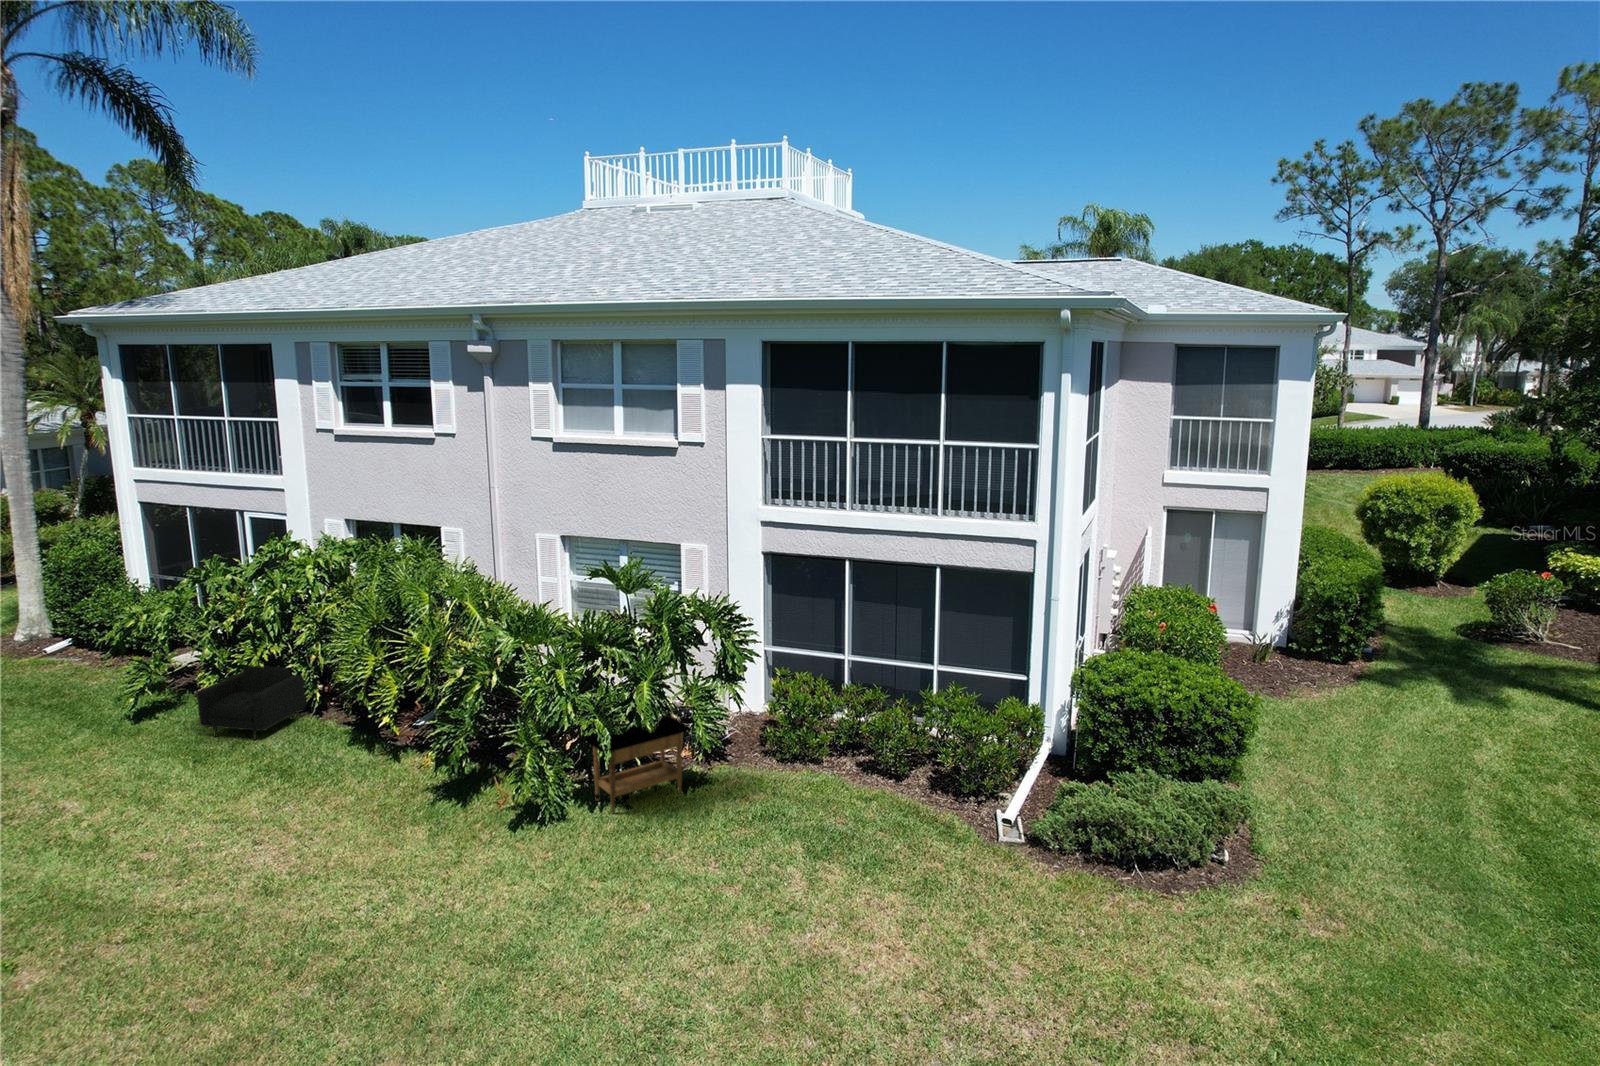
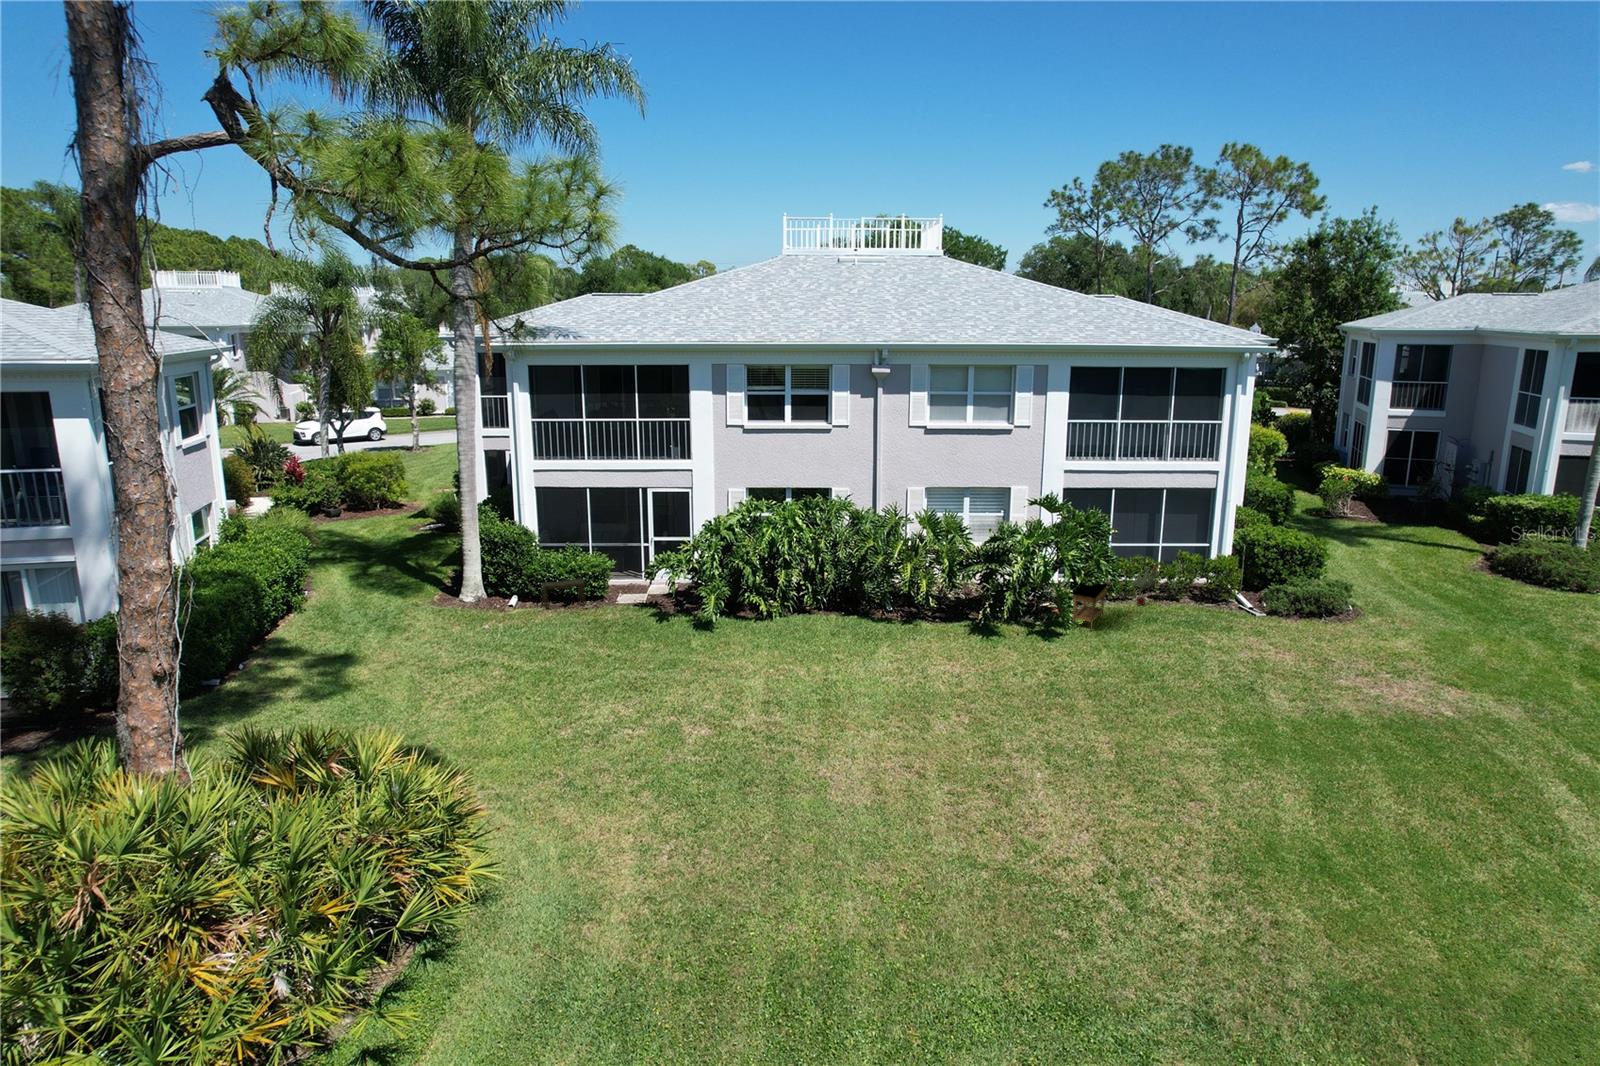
bench: none [19,623,94,659] -> present [541,579,585,609]
armchair: present [197,665,306,740] -> none [790,584,843,630]
potted tree: none [778,702,839,776] -> present [1130,566,1158,606]

